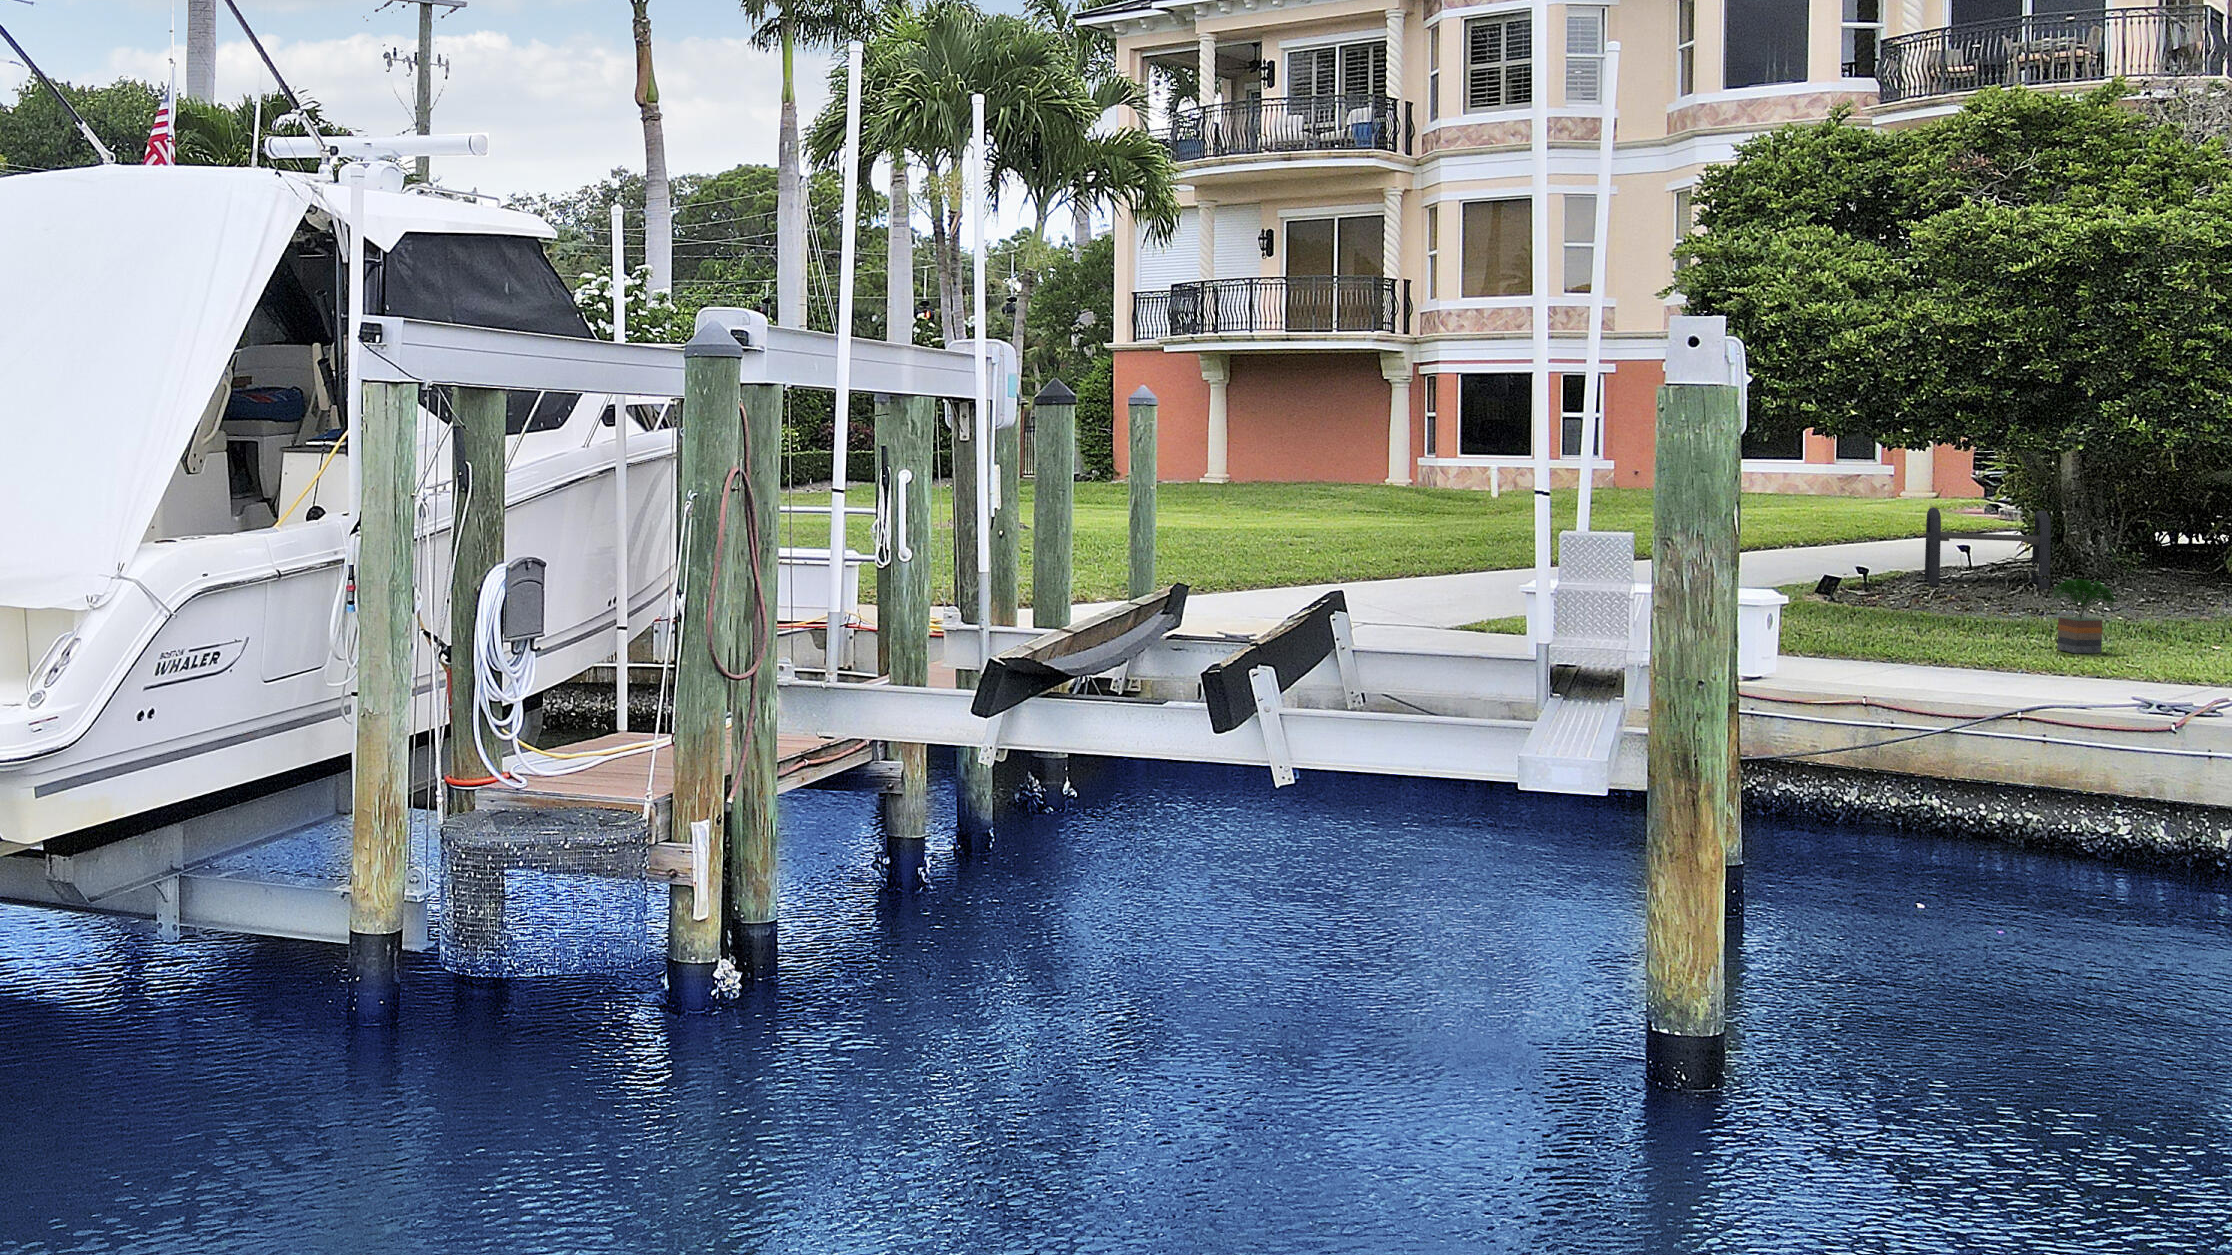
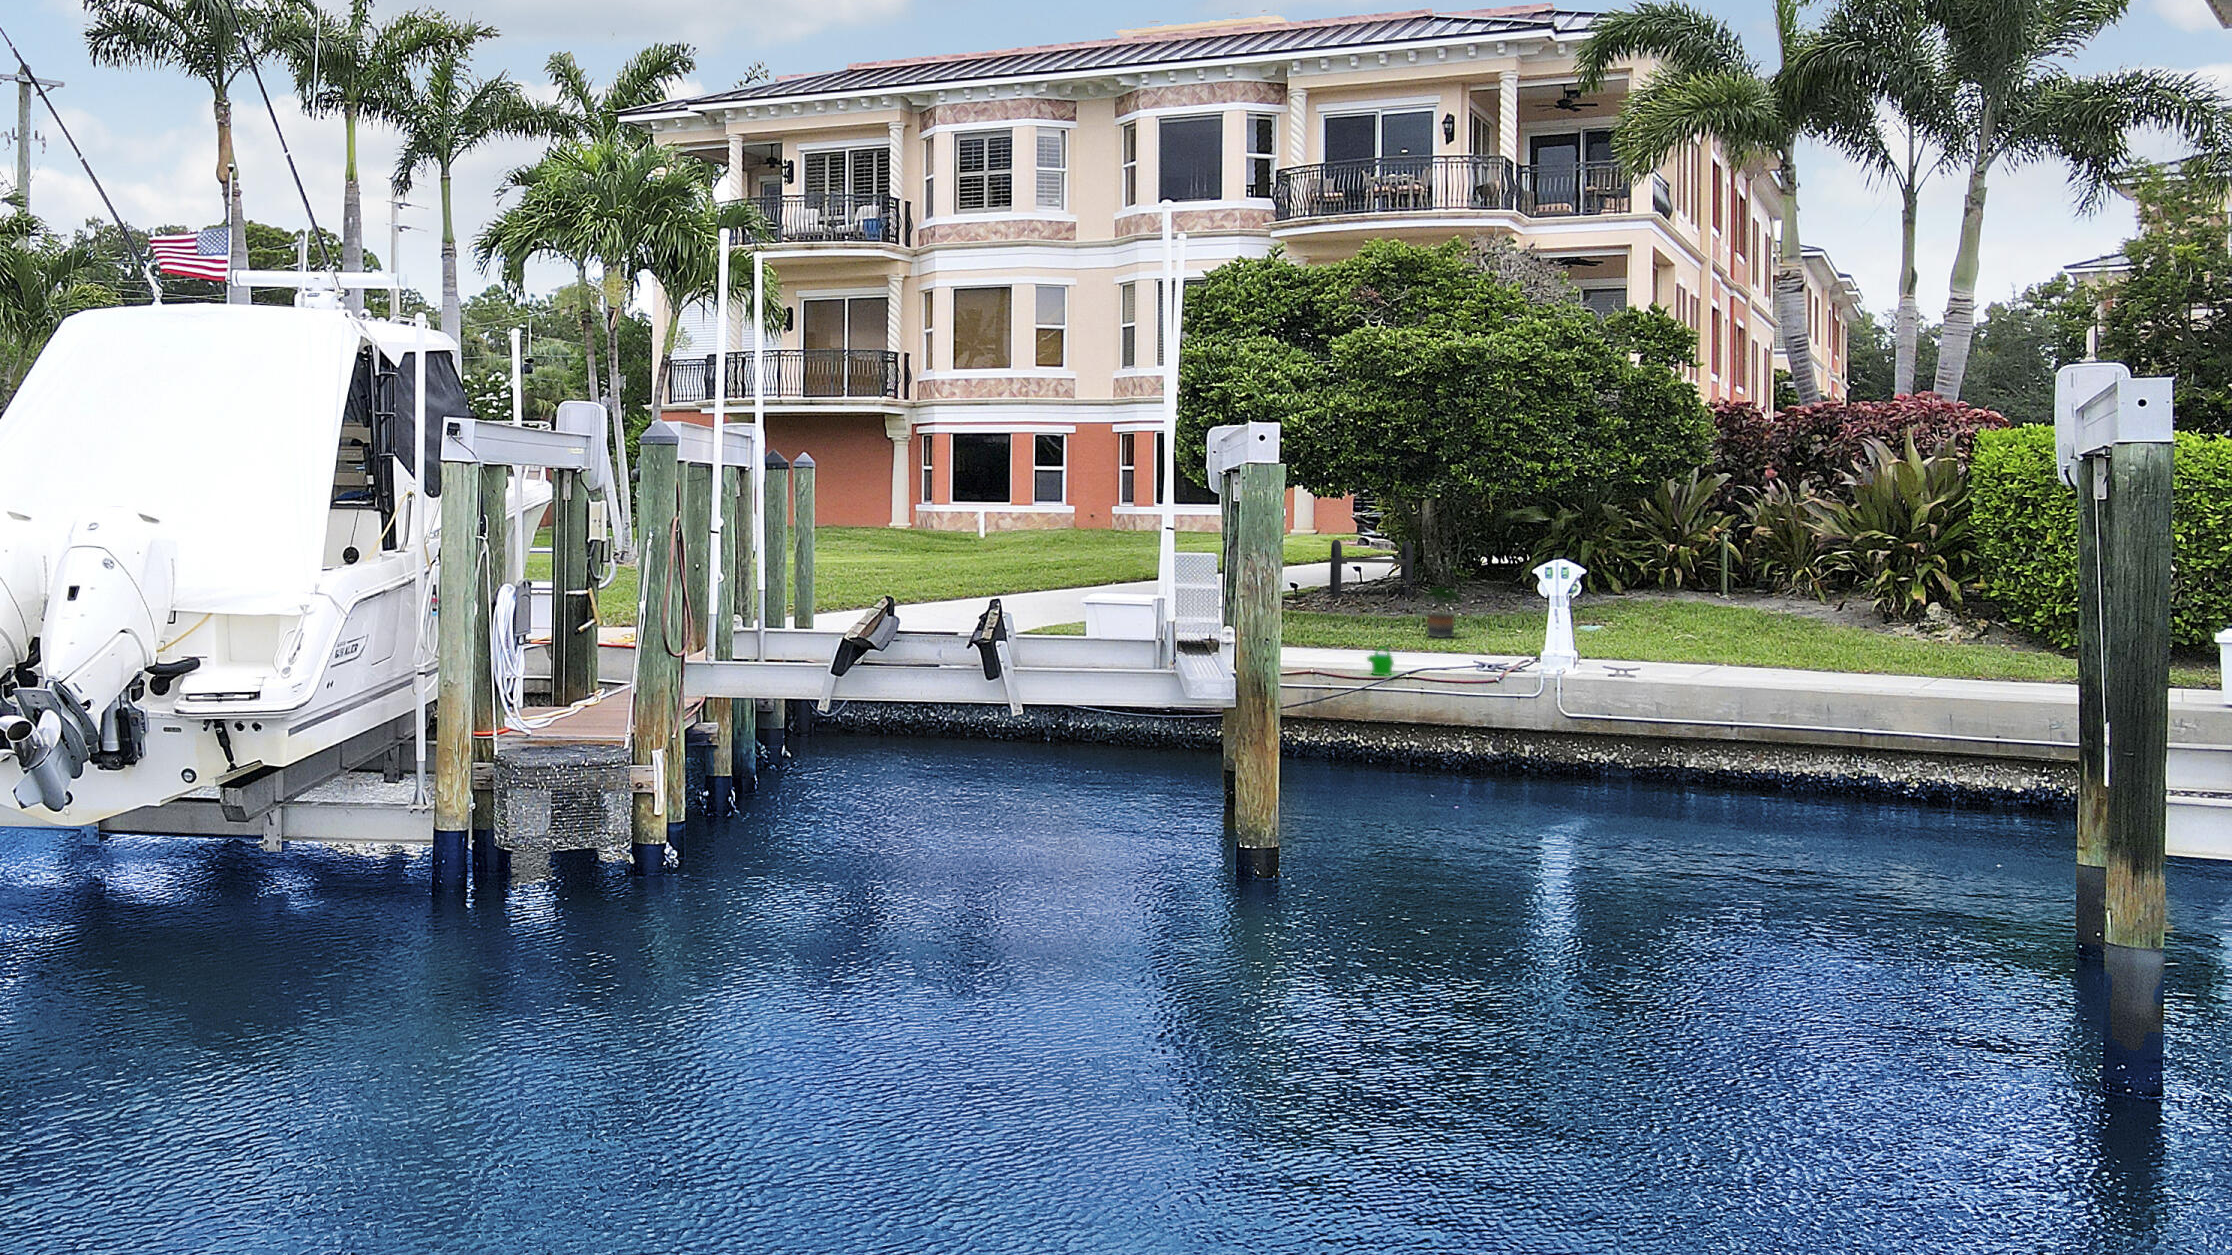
watering can: none [1940,669,1987,715] -> present [1367,646,1394,675]

